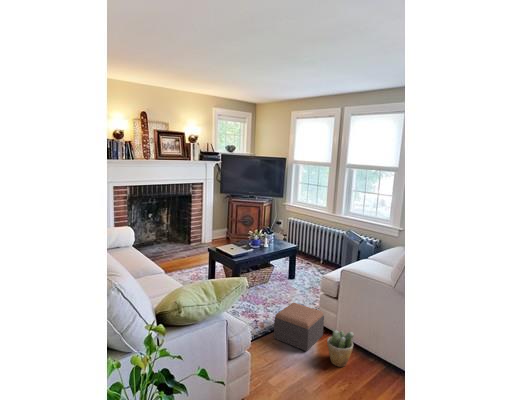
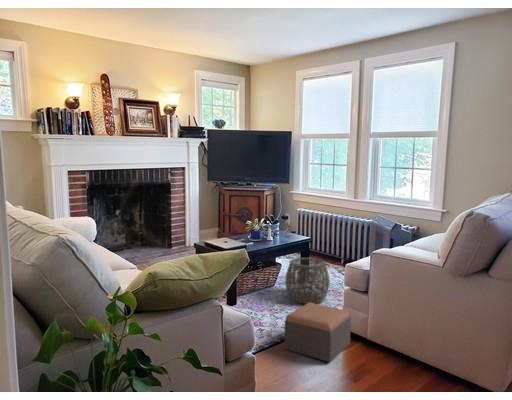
woven basket: none [276,263,310,300] -> present [285,258,330,304]
potted plant: present [327,330,354,367] -> none [357,330,393,379]

